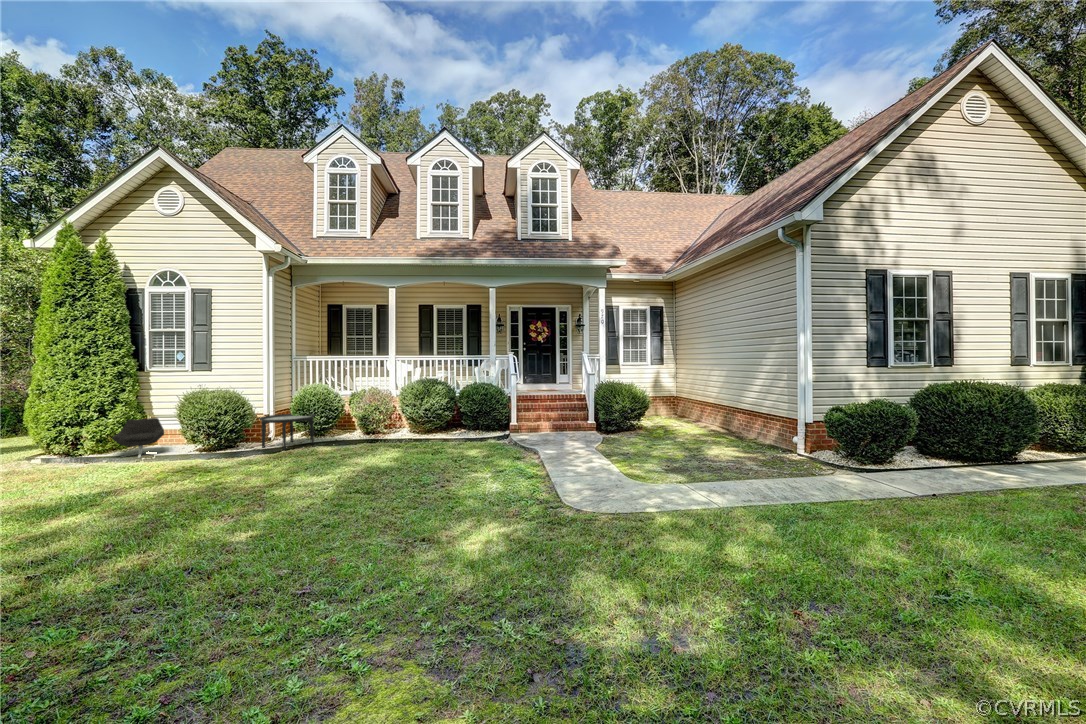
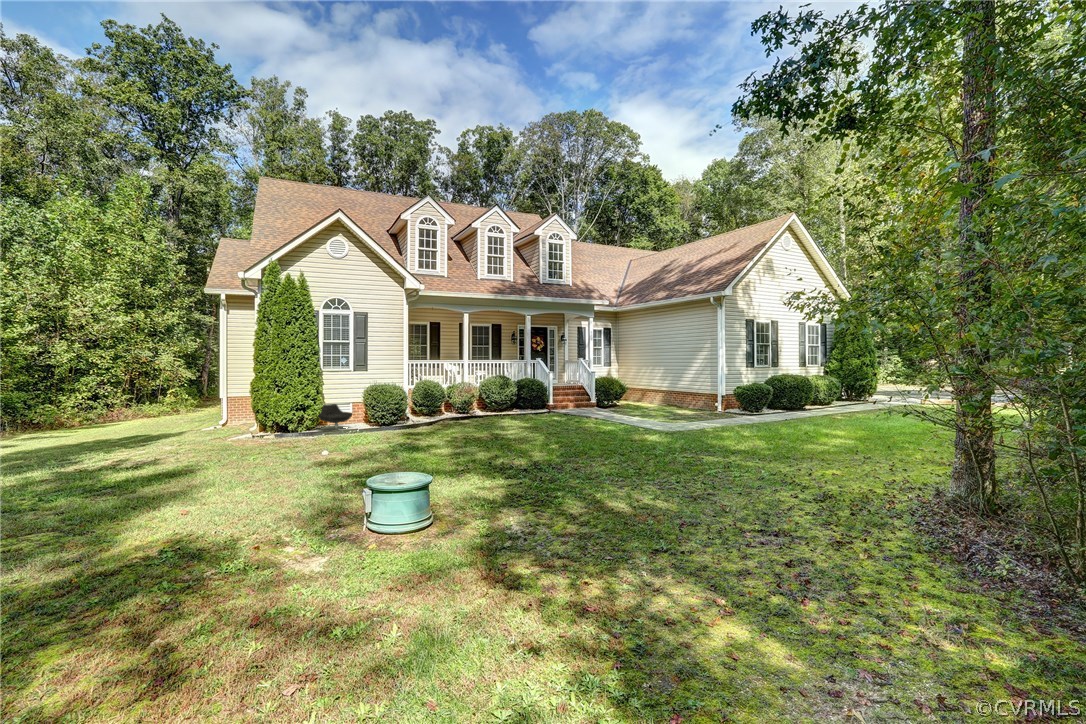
round table: present [259,413,315,450] -> none [409,399,444,423]

